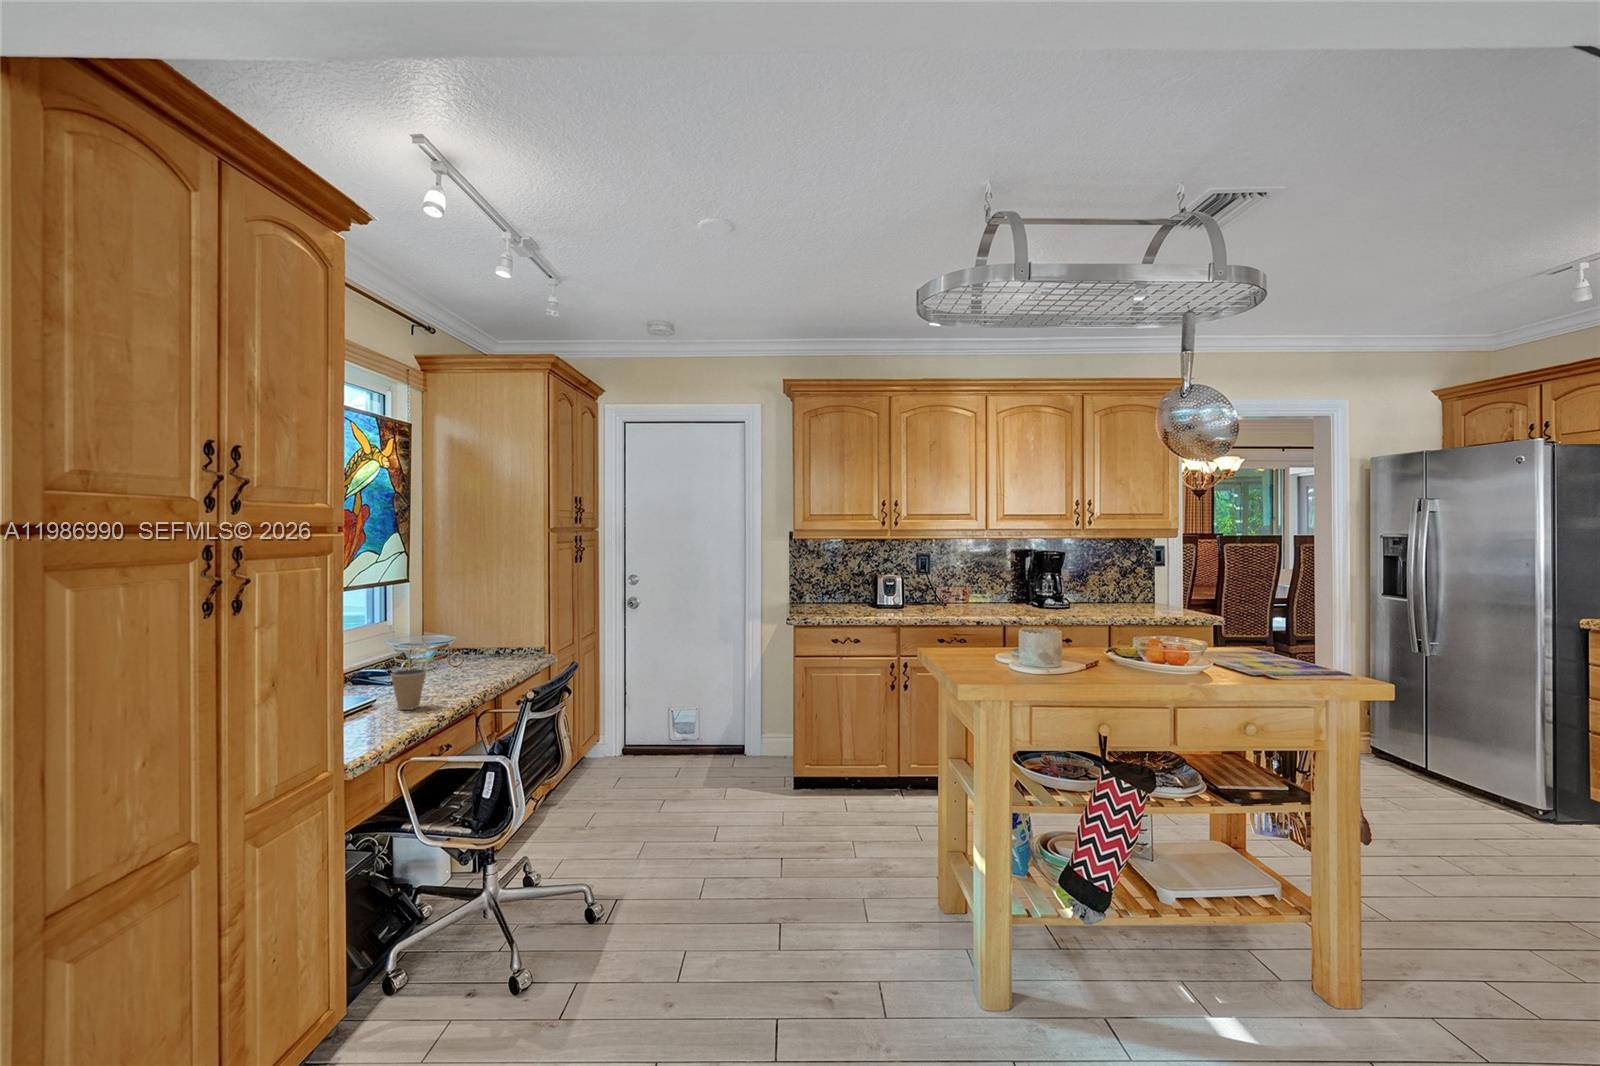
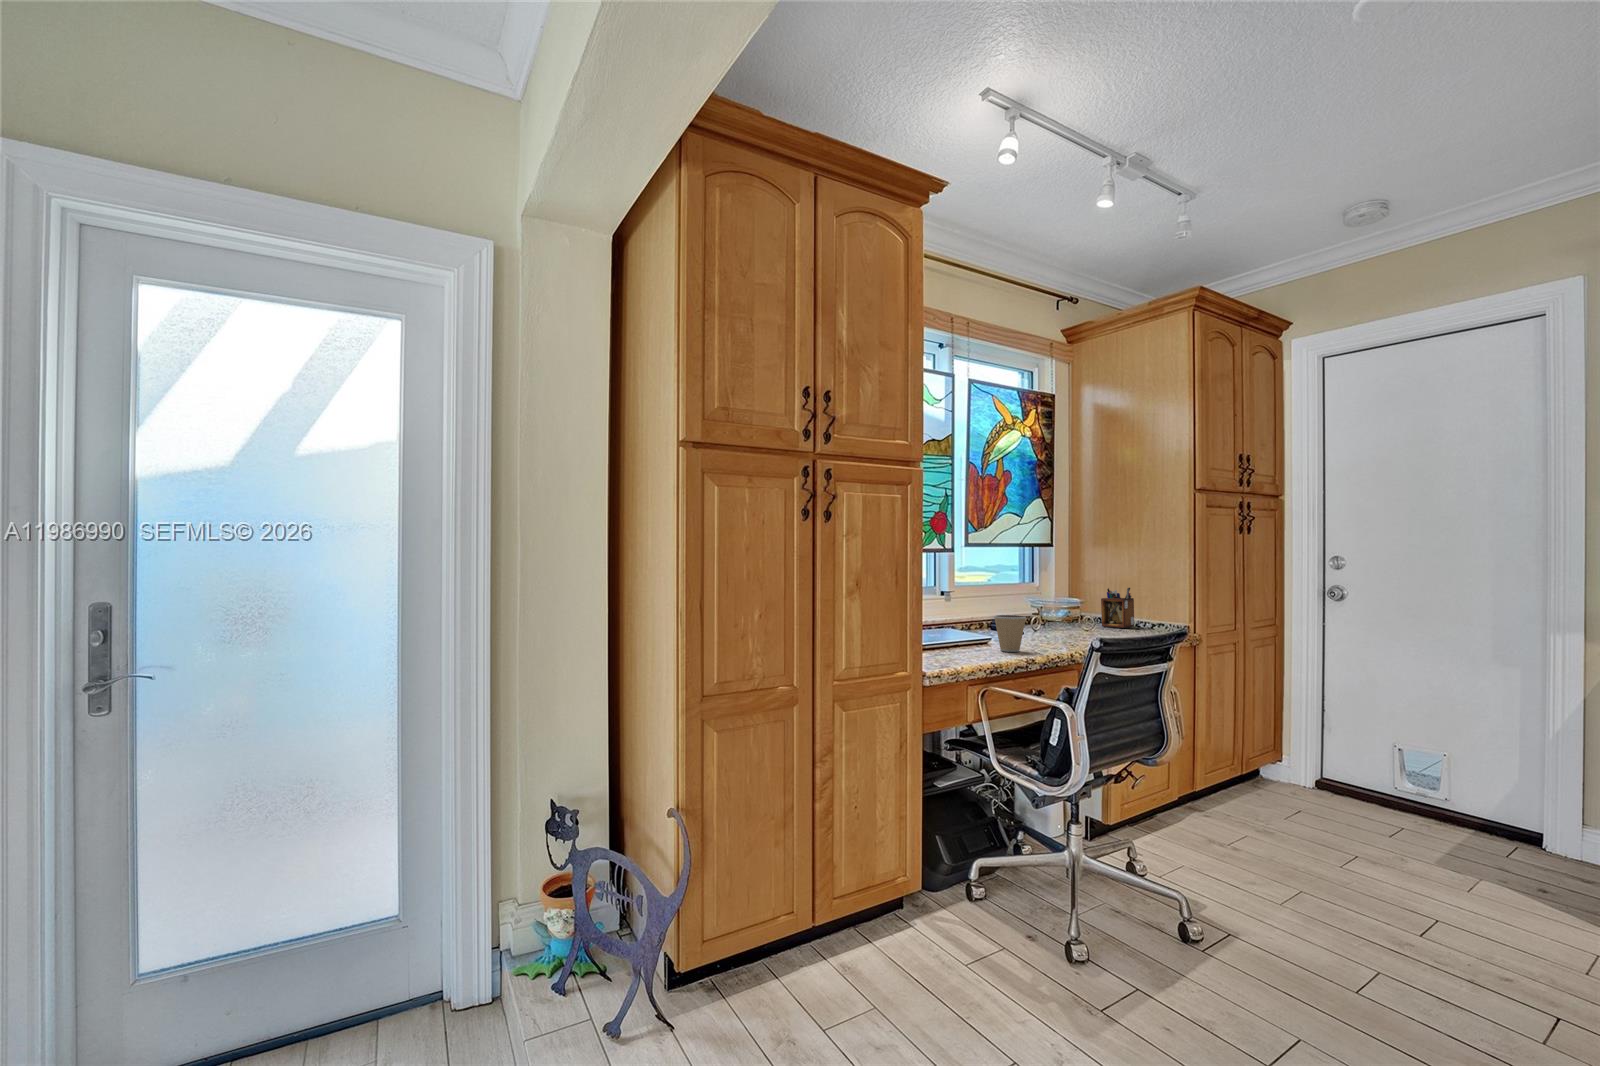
desk organizer: none [462,615,493,654] -> present [1101,588,1134,628]

